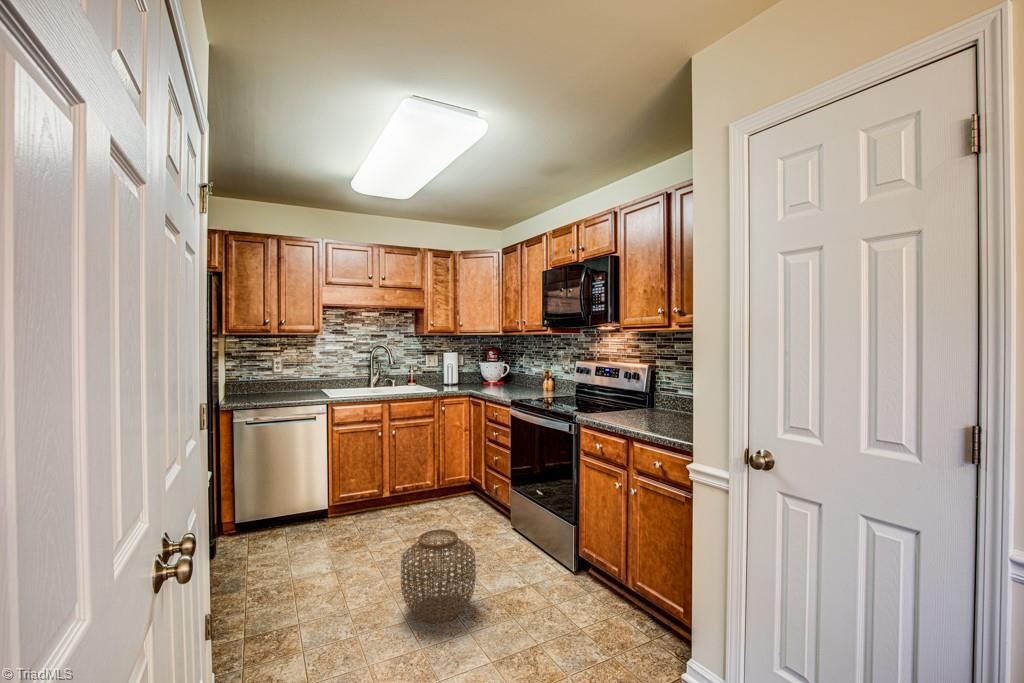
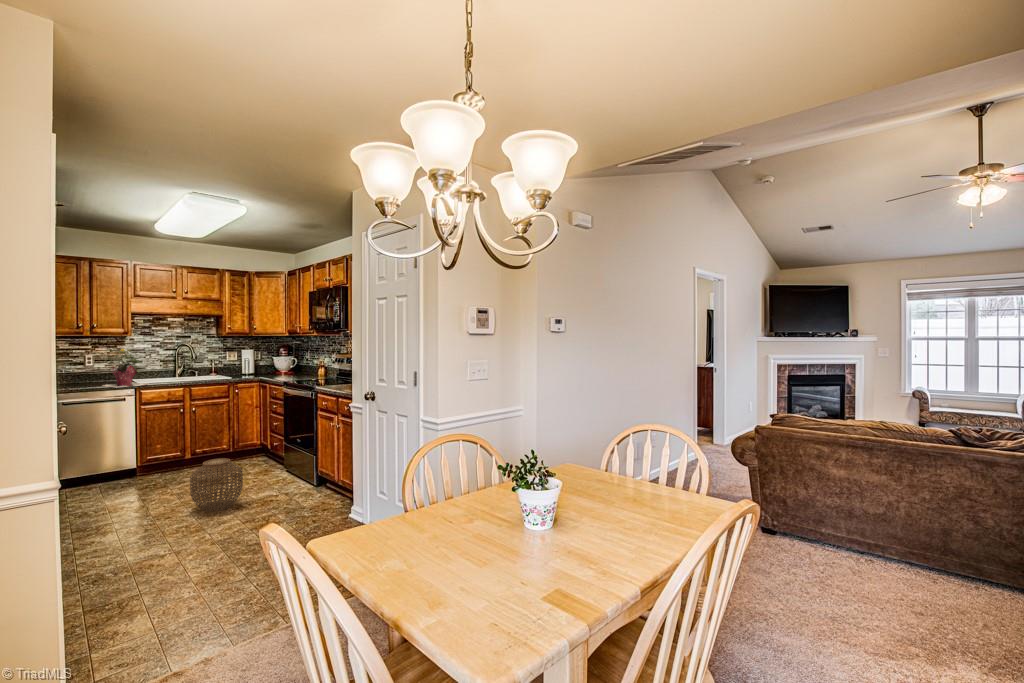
potted plant: none [291,349,344,403] -> present [103,349,149,388]

